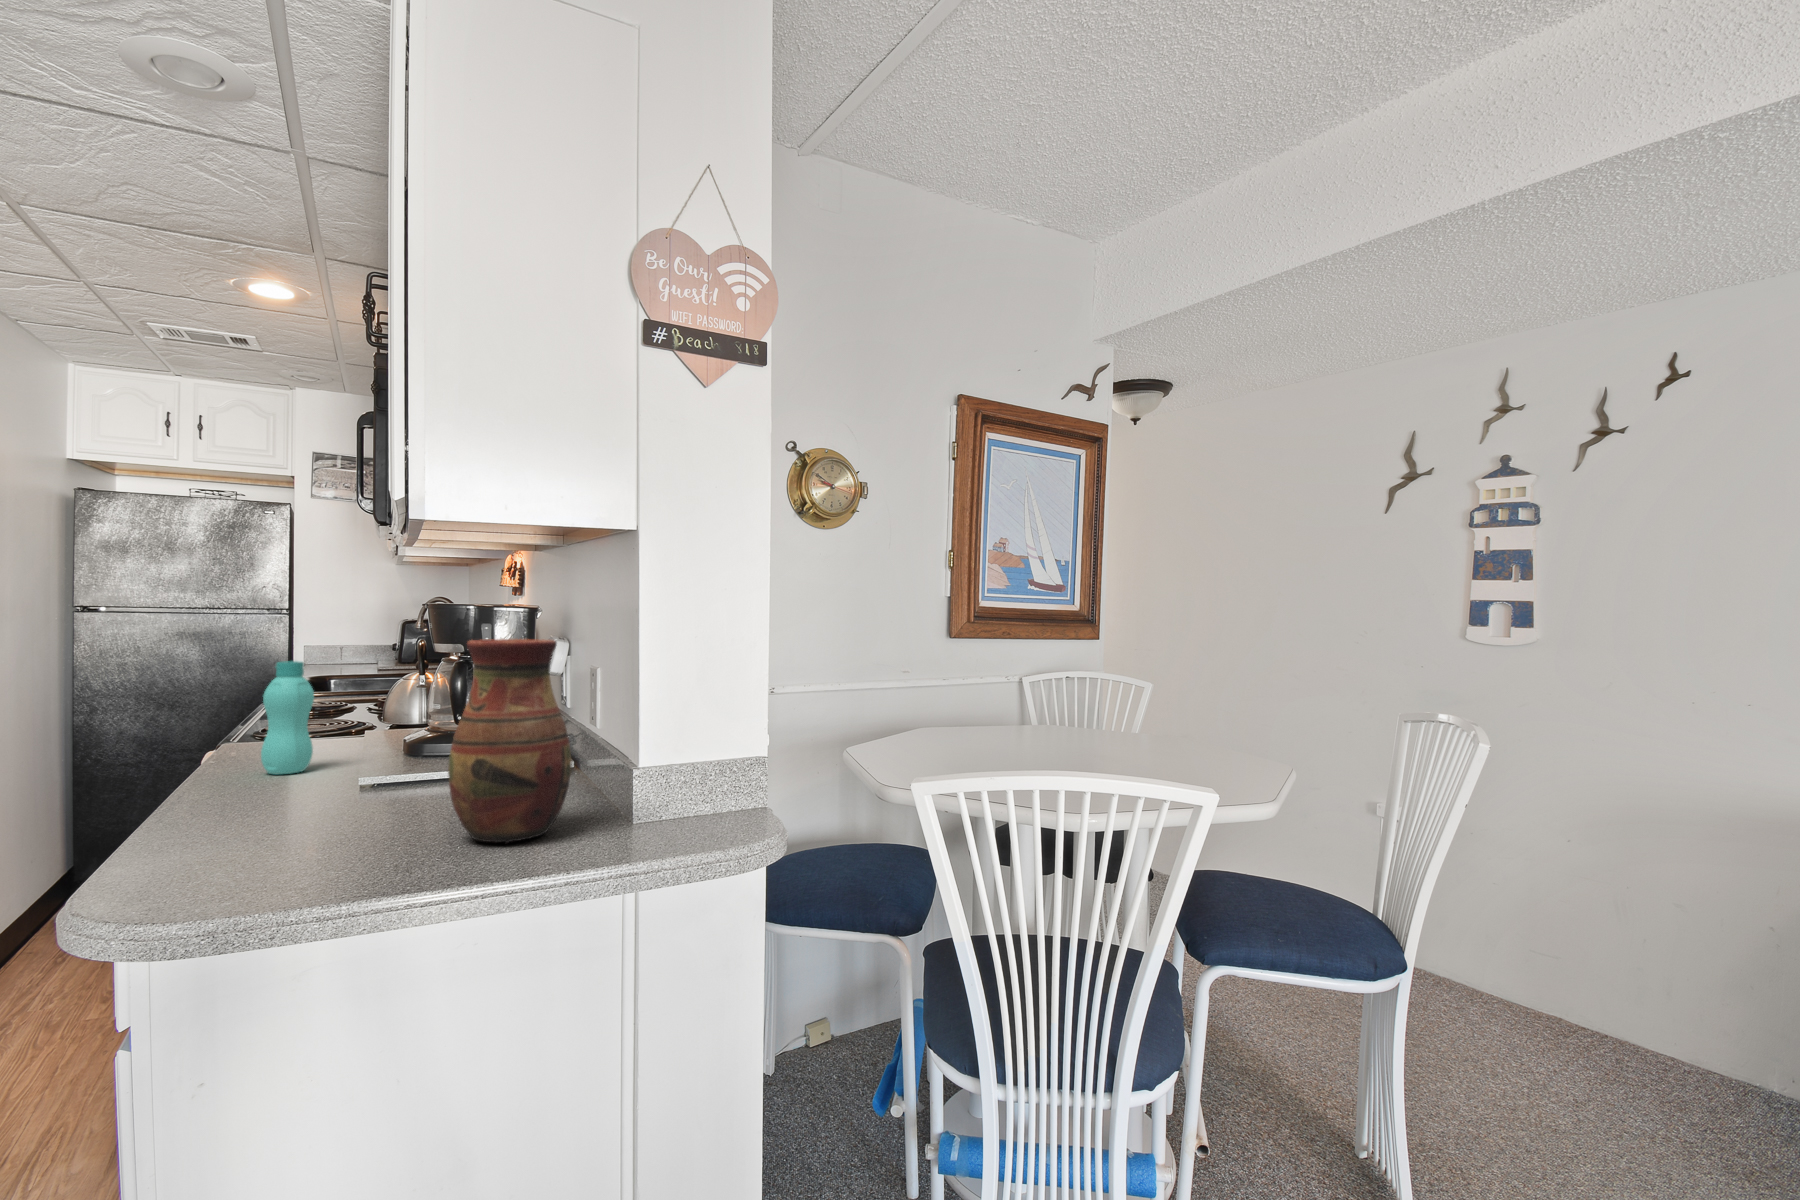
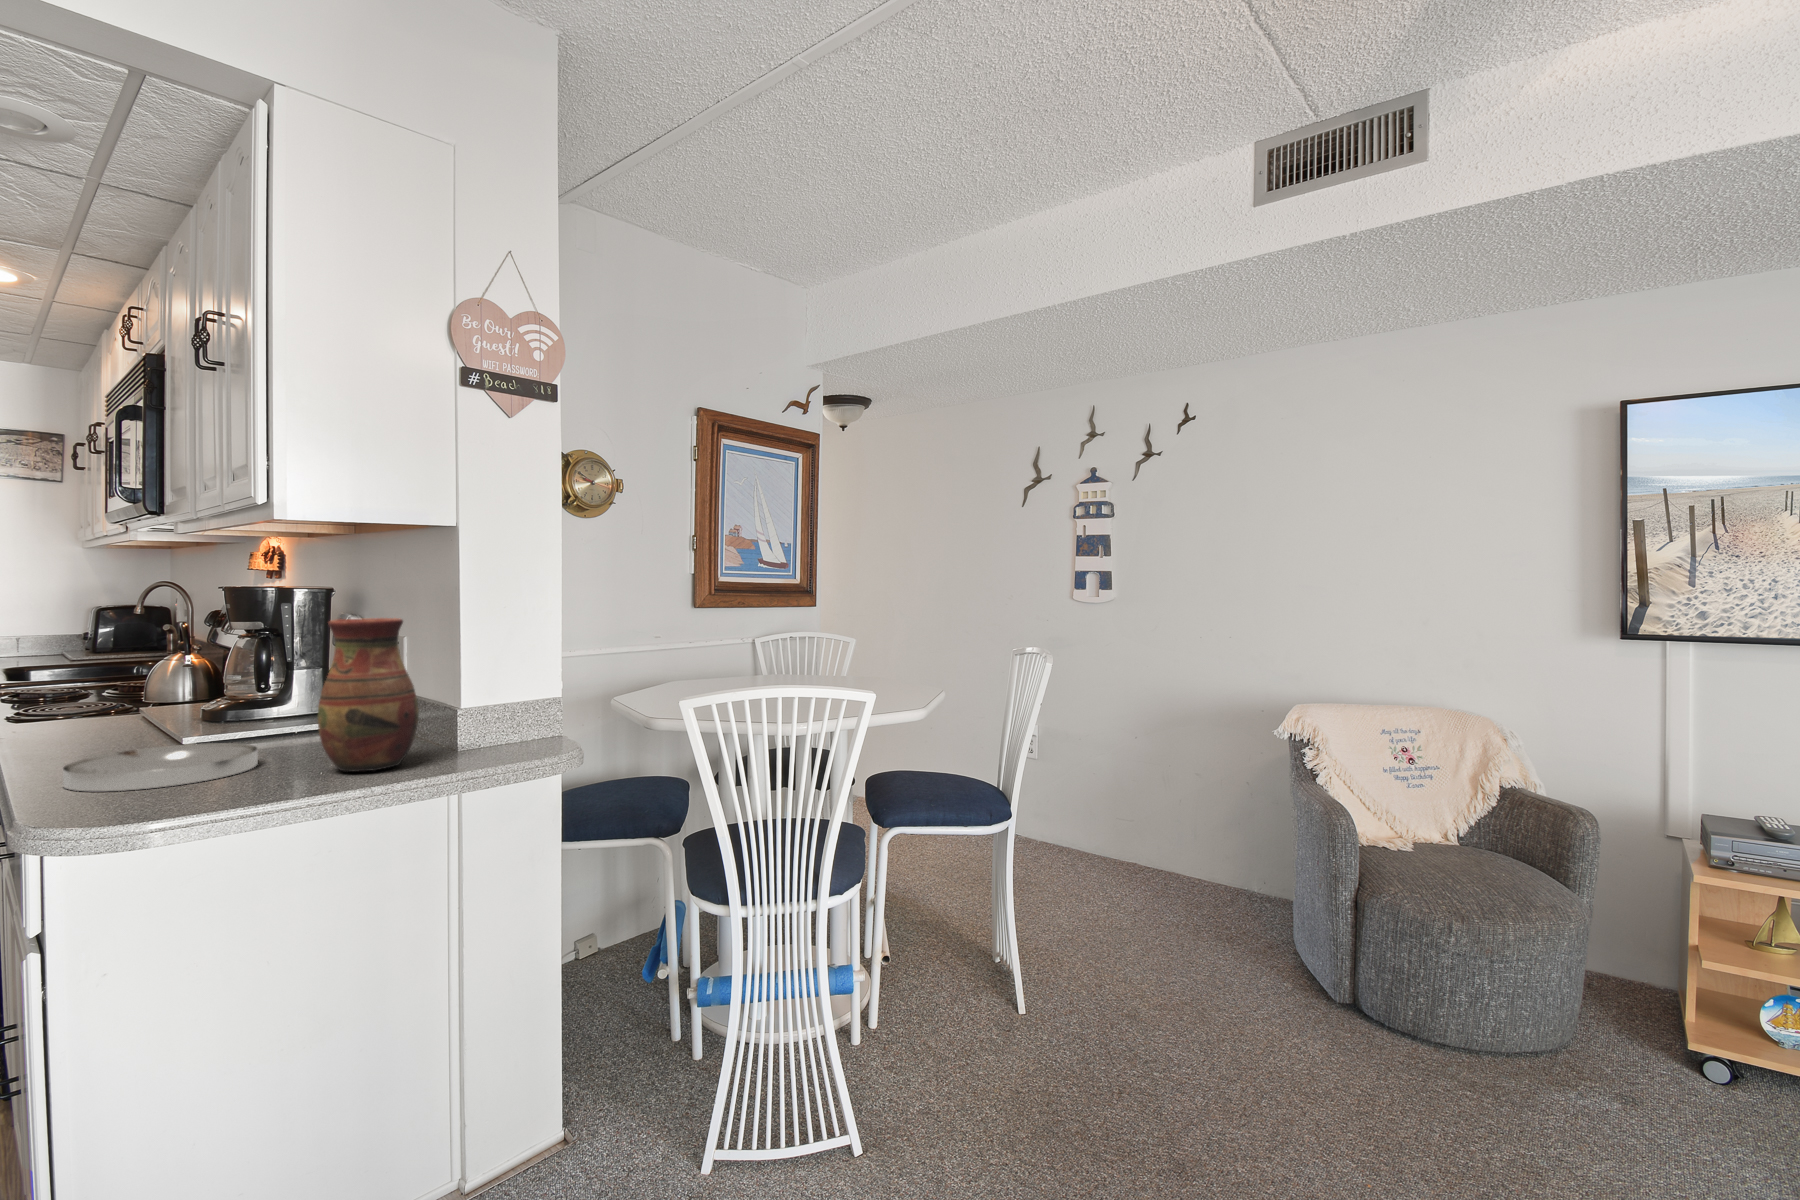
bottle: present [261,661,314,774] -> none [48,645,103,749]
plate: none [193,783,409,844] -> present [63,743,258,791]

